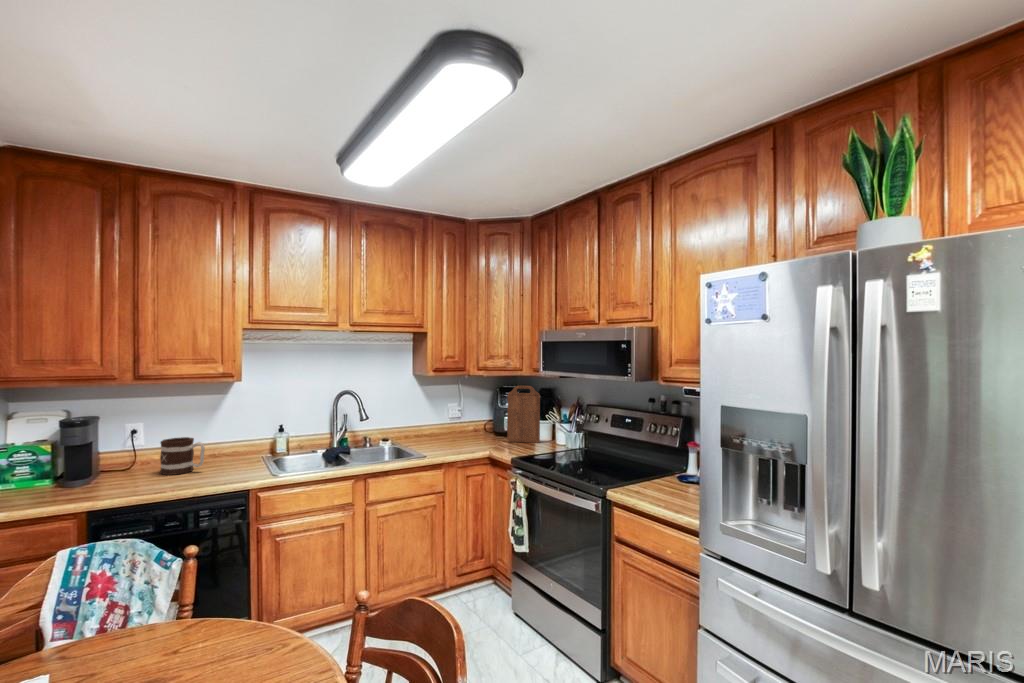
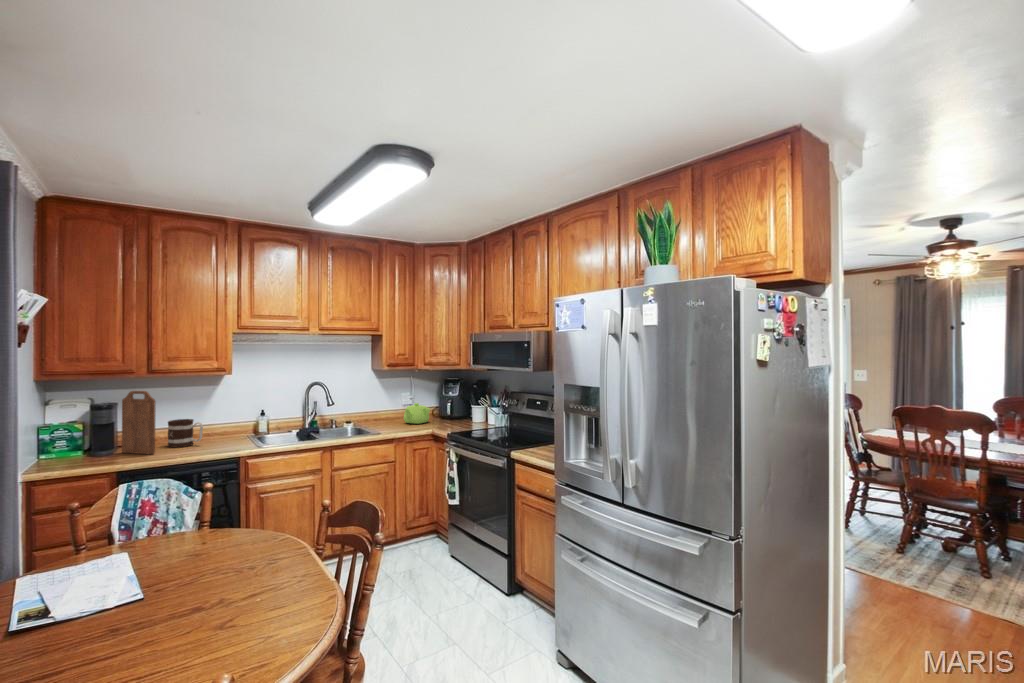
cutting board: present [507,386,540,443] -> present [122,391,156,454]
teapot: none [452,416,484,442] -> present [404,403,430,424]

